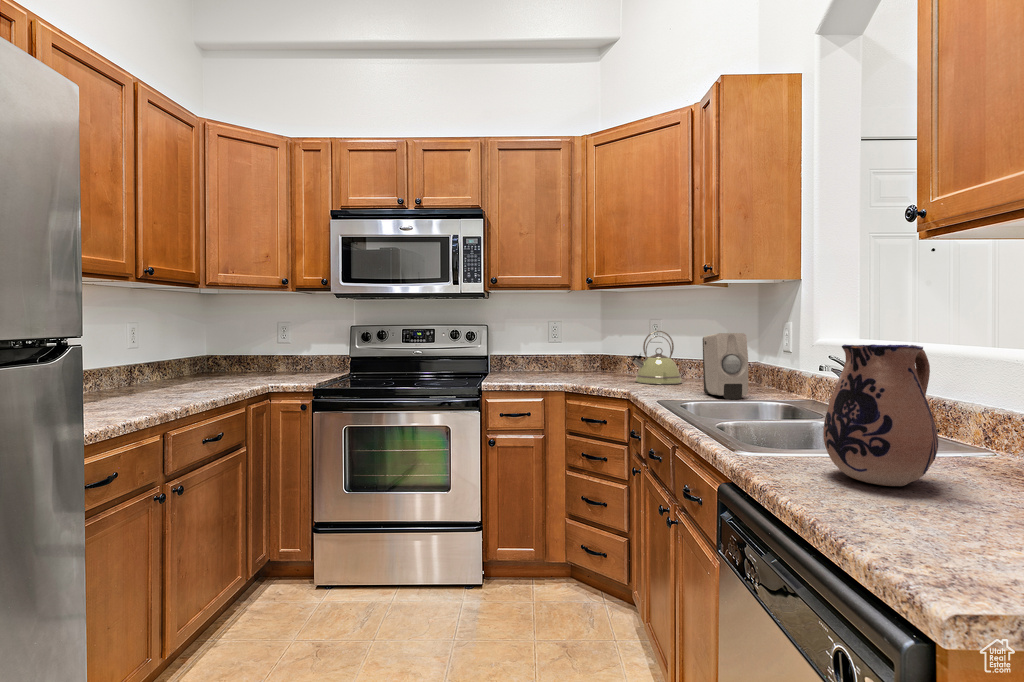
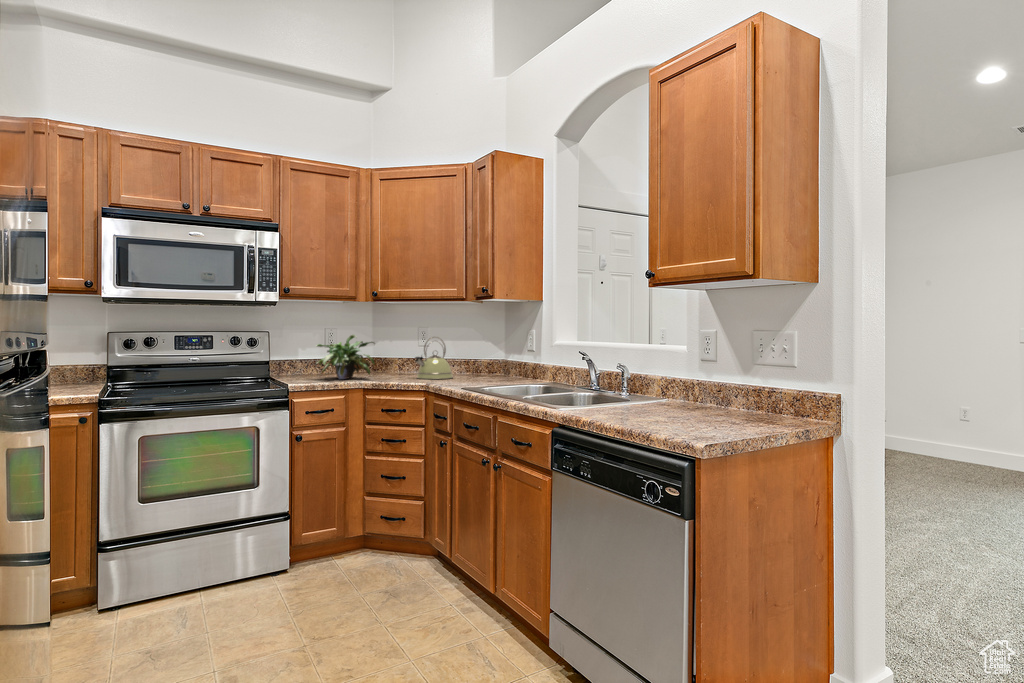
potted plant: none [520,328,587,379] -> present [316,335,374,379]
soap dispenser: present [703,333,748,399] -> none [477,338,511,385]
ceramic pitcher: present [823,344,938,486] -> none [586,342,634,411]

